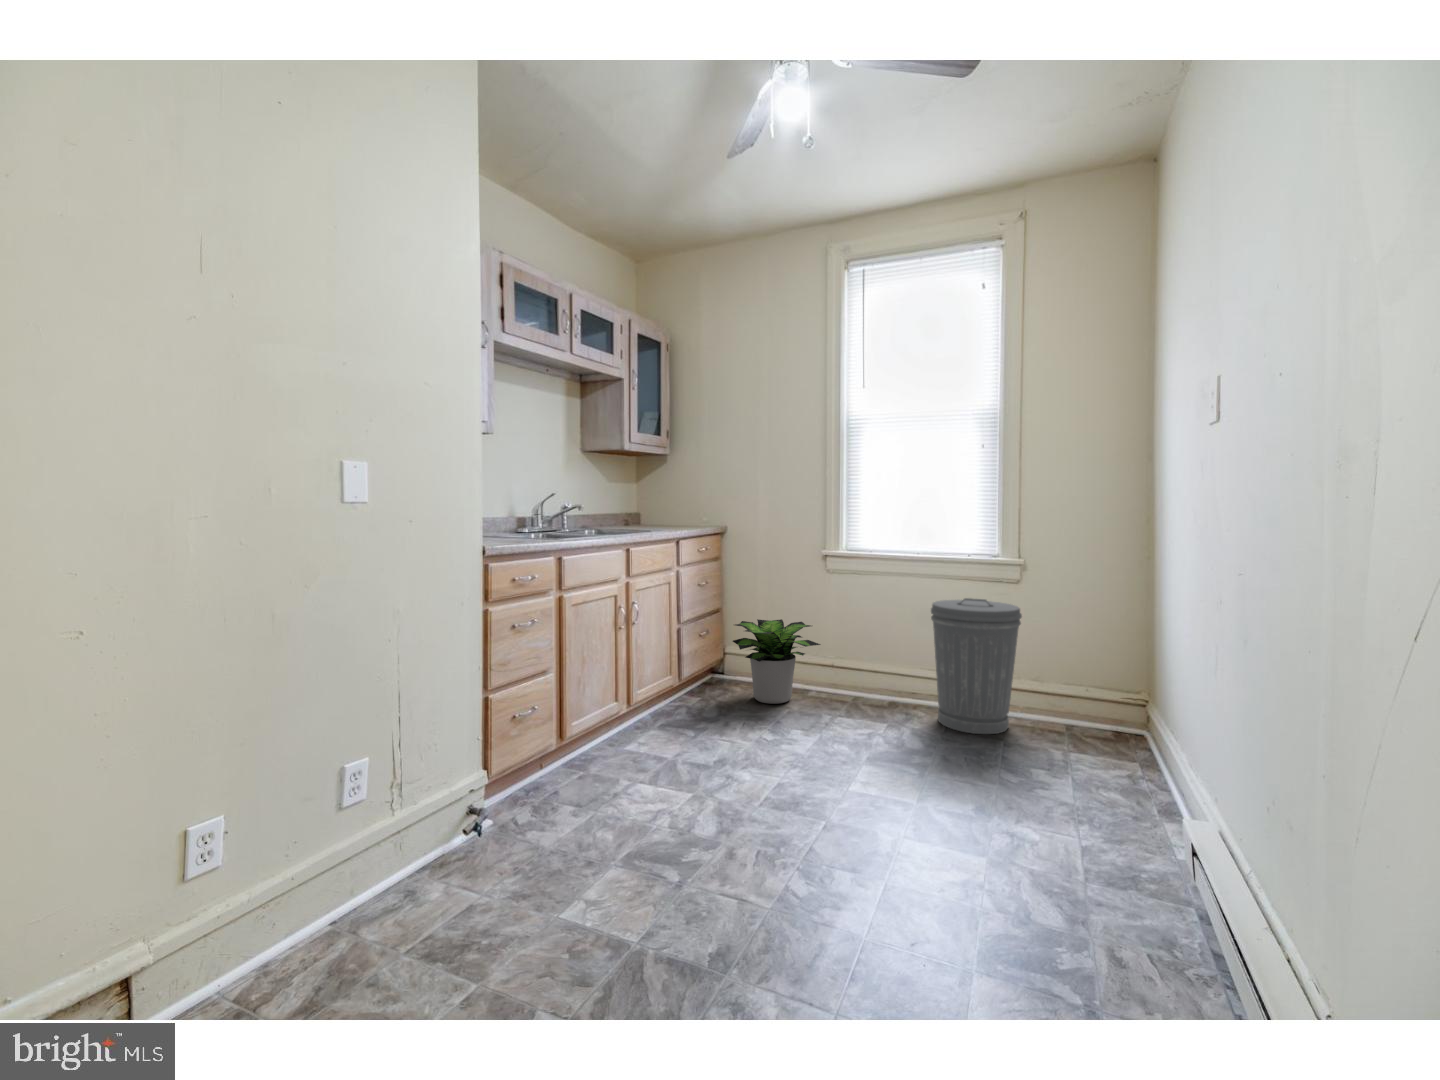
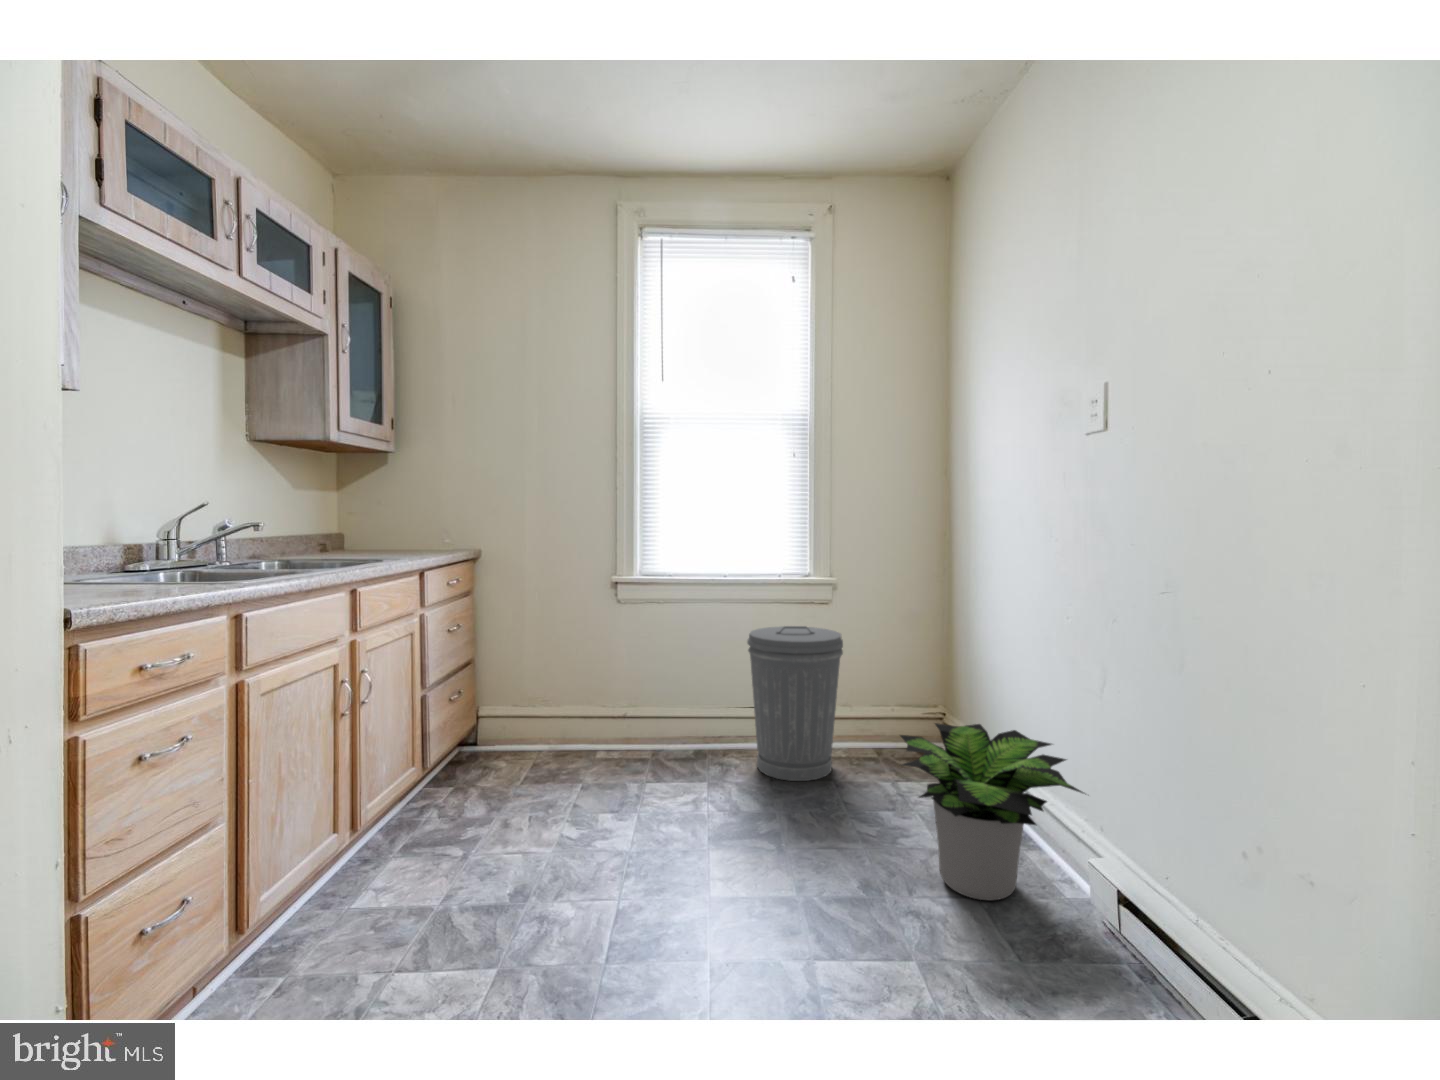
potted plant: present [733,619,820,704] -> present [900,723,1084,900]

